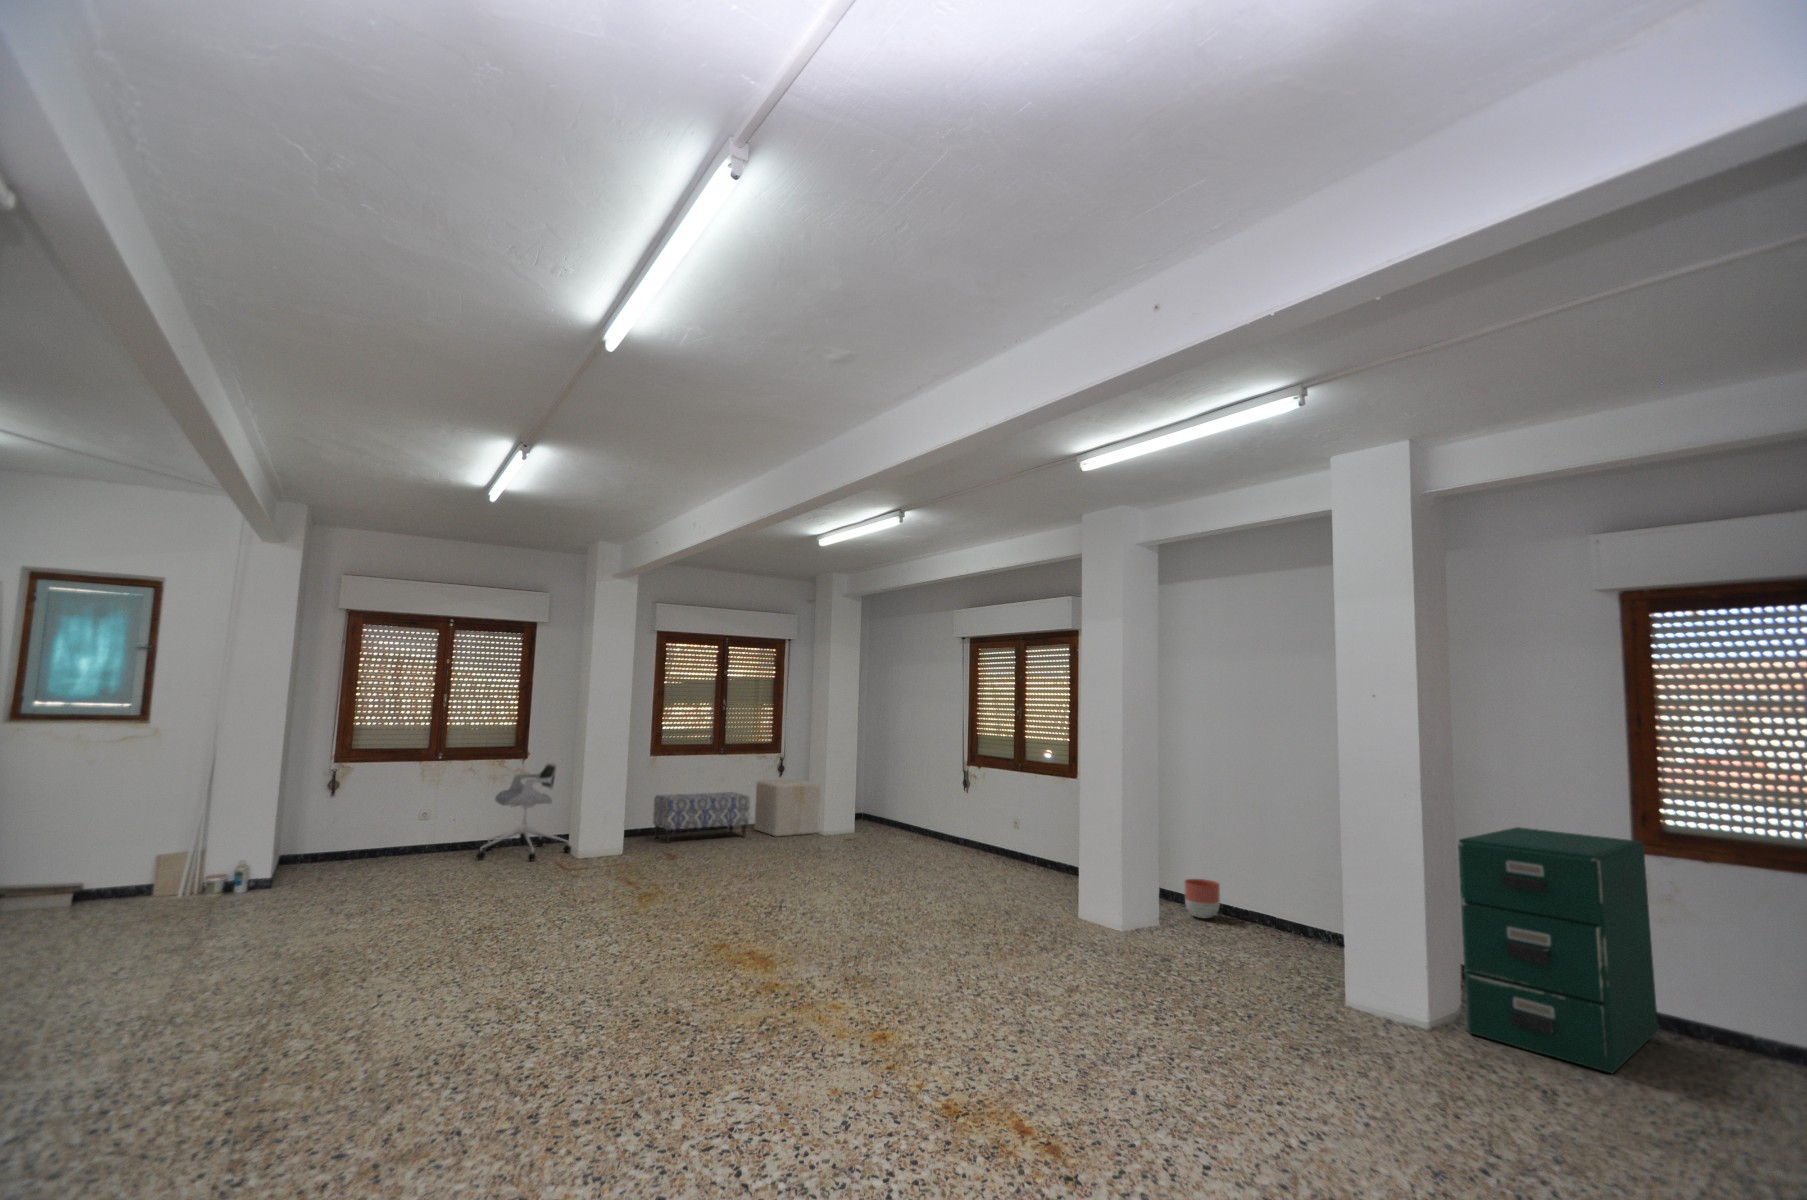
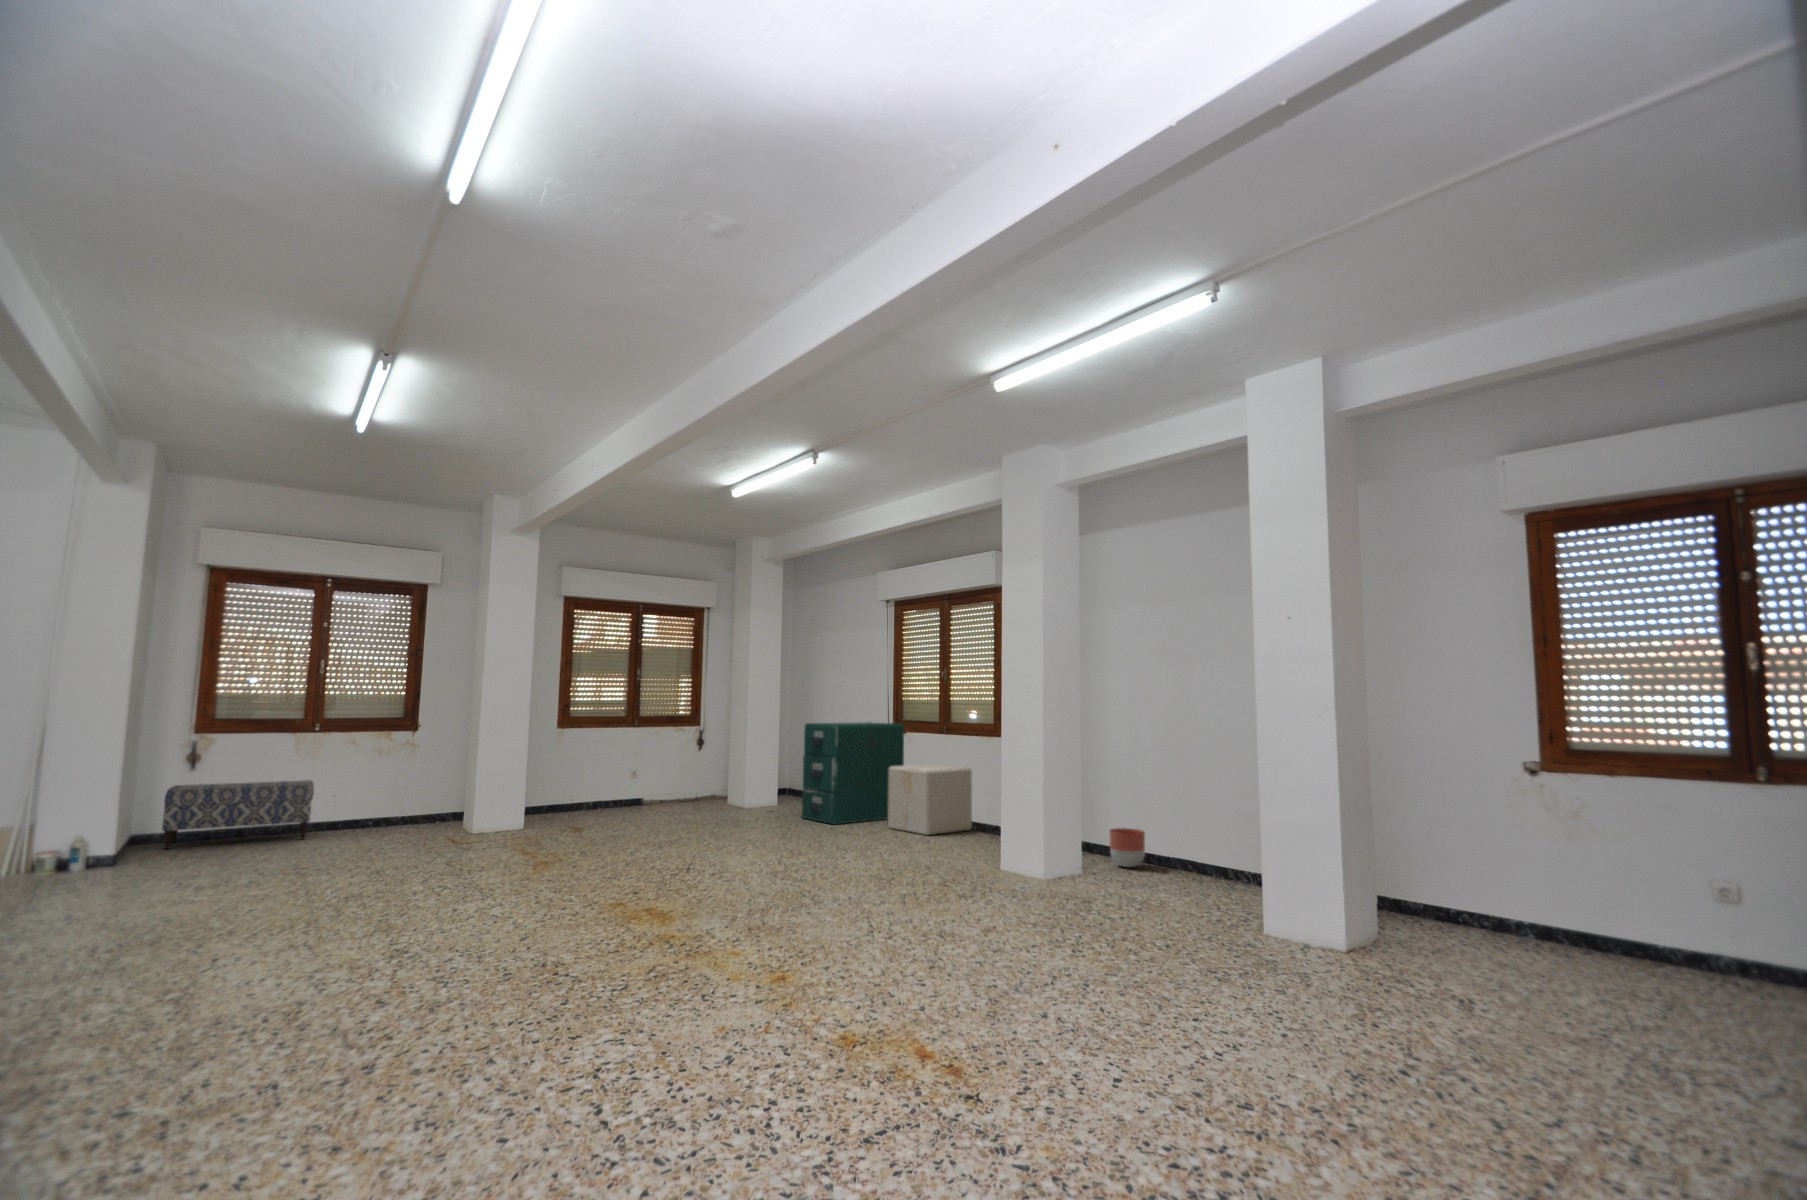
office chair: present [476,763,571,861] -> none [354,733,464,837]
cardboard box: present [754,779,821,837] -> present [888,764,972,835]
bench: present [653,792,750,843] -> present [162,780,314,849]
filing cabinet: present [1458,827,1658,1074] -> present [802,722,904,824]

